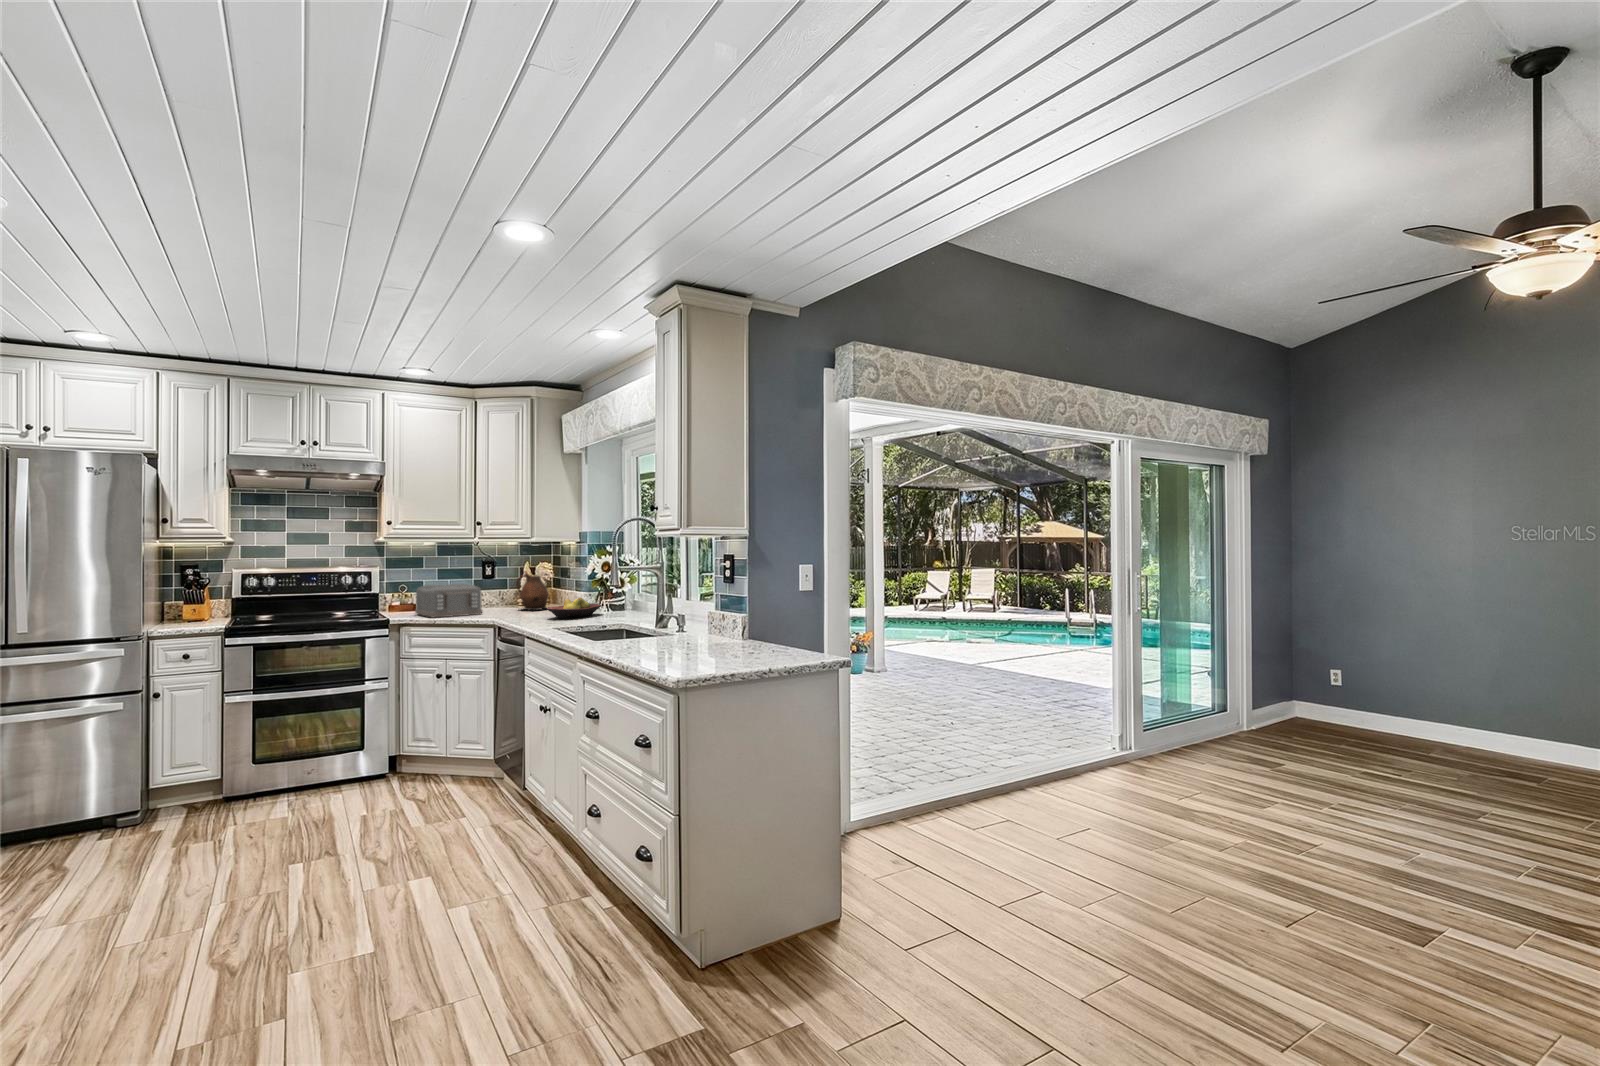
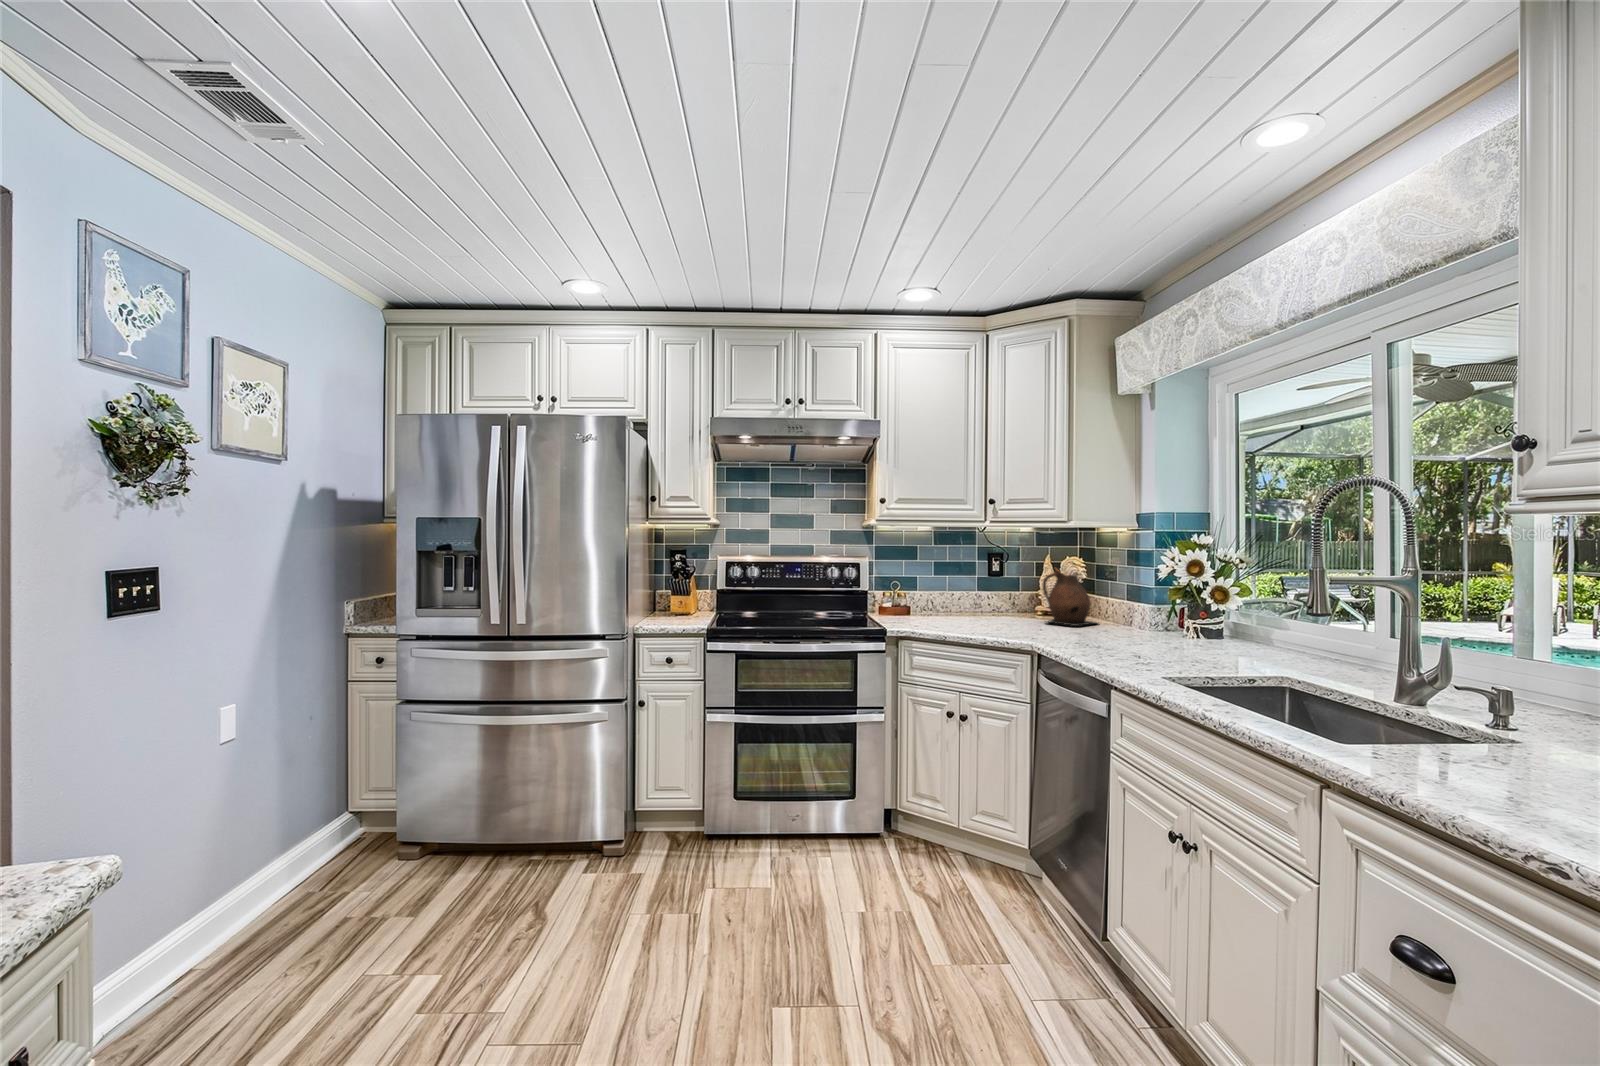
toaster: present [415,584,482,618] -> none [911,582,1002,629]
fruit bowl: present [547,598,601,619] -> none [1124,616,1212,653]

